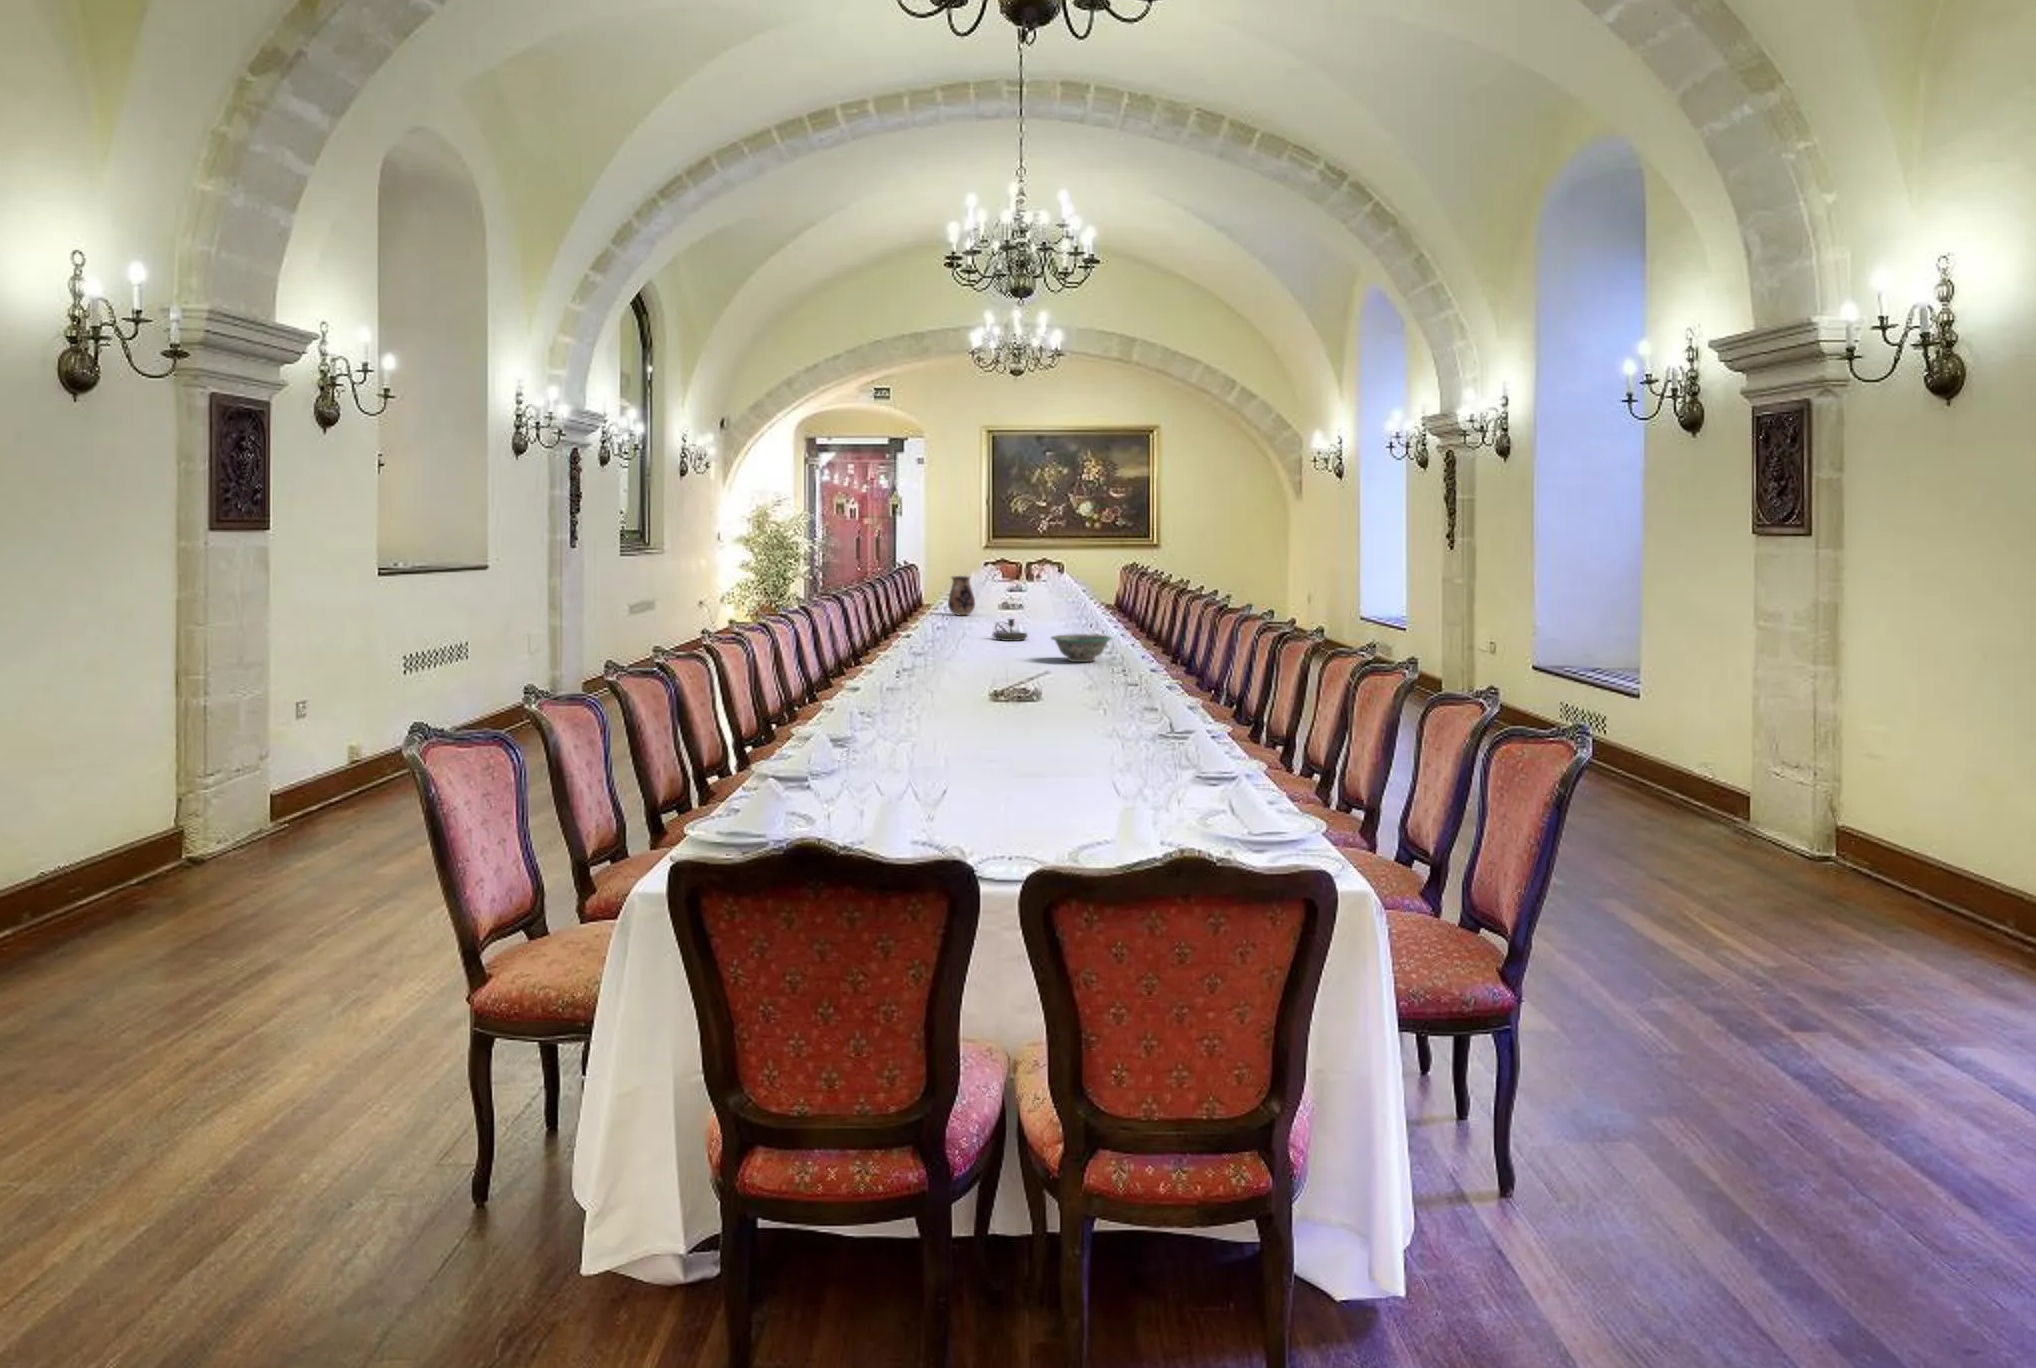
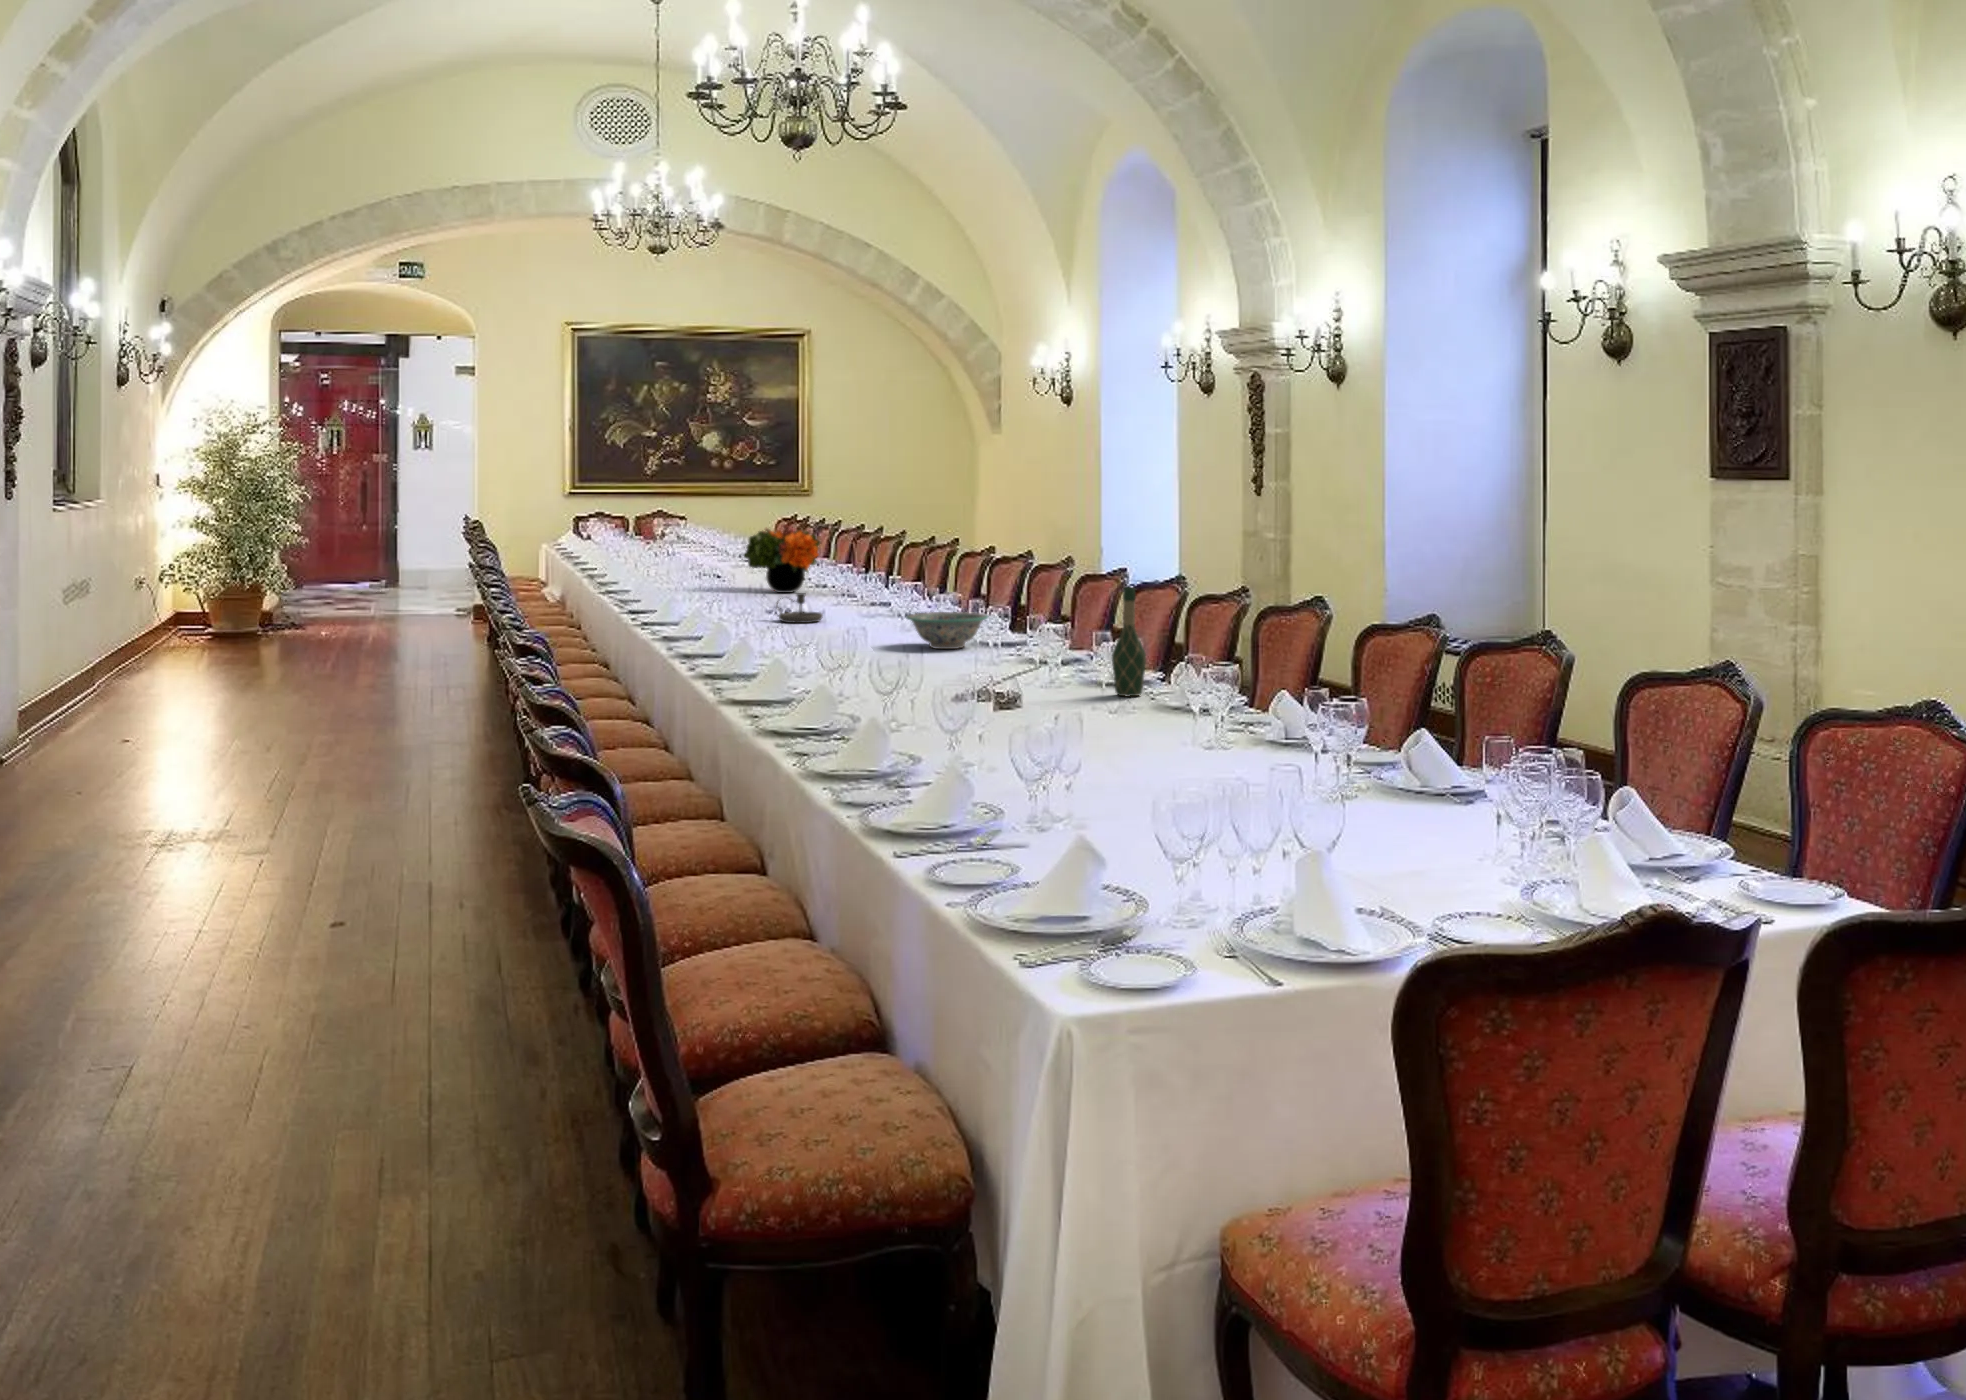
flower arrangement: none [1008,570,1067,620] -> present [744,525,820,593]
ceramic pitcher: present [948,576,975,615] -> none [649,535,687,589]
wine bottle: none [1137,616,1163,700] -> present [1112,587,1146,696]

